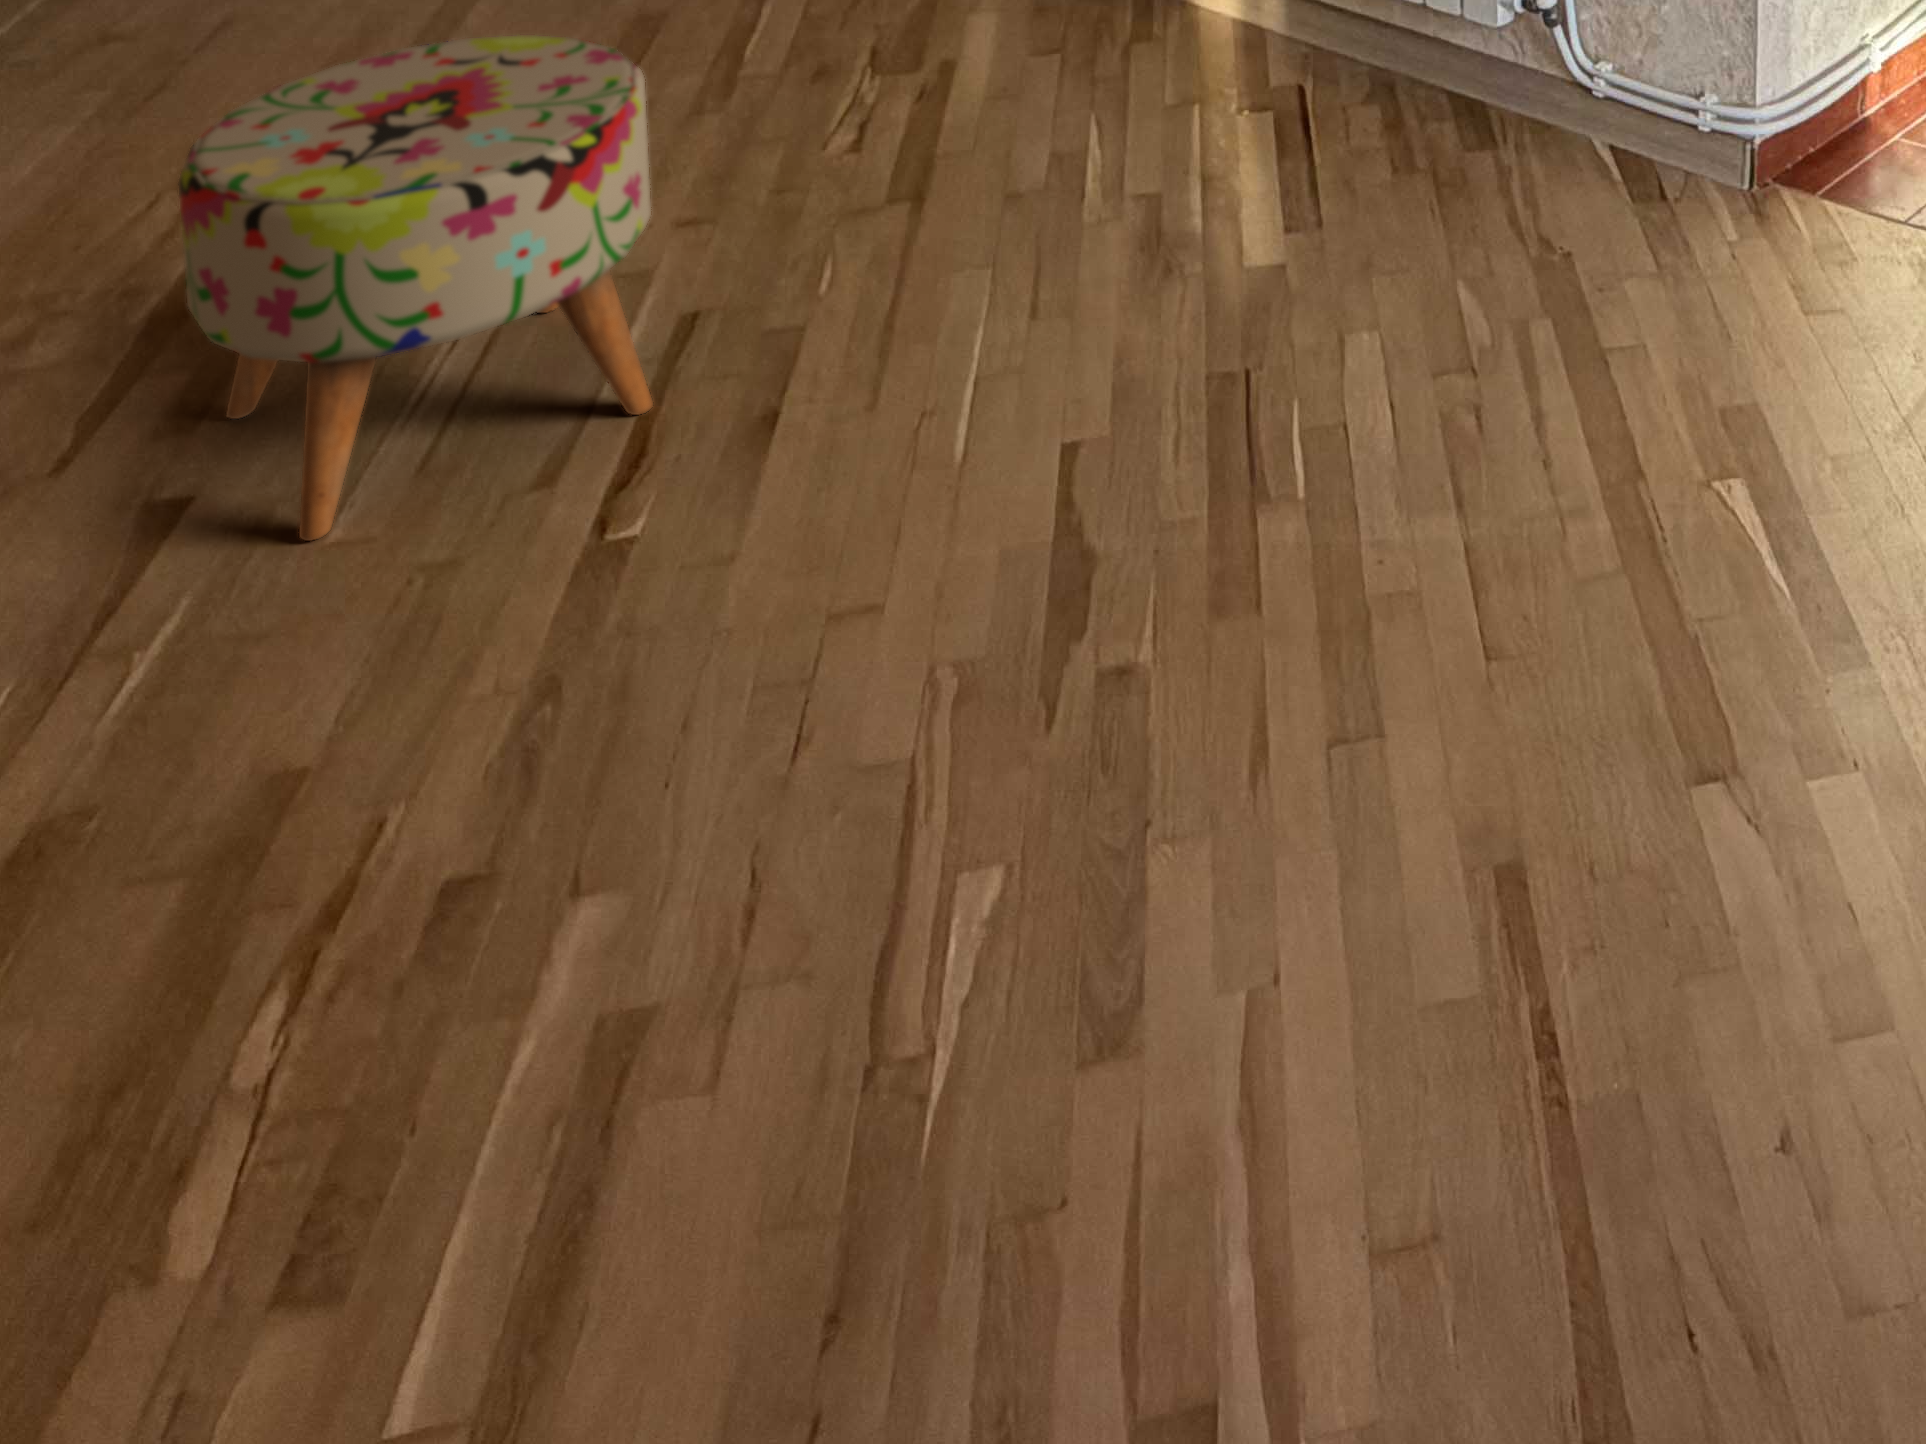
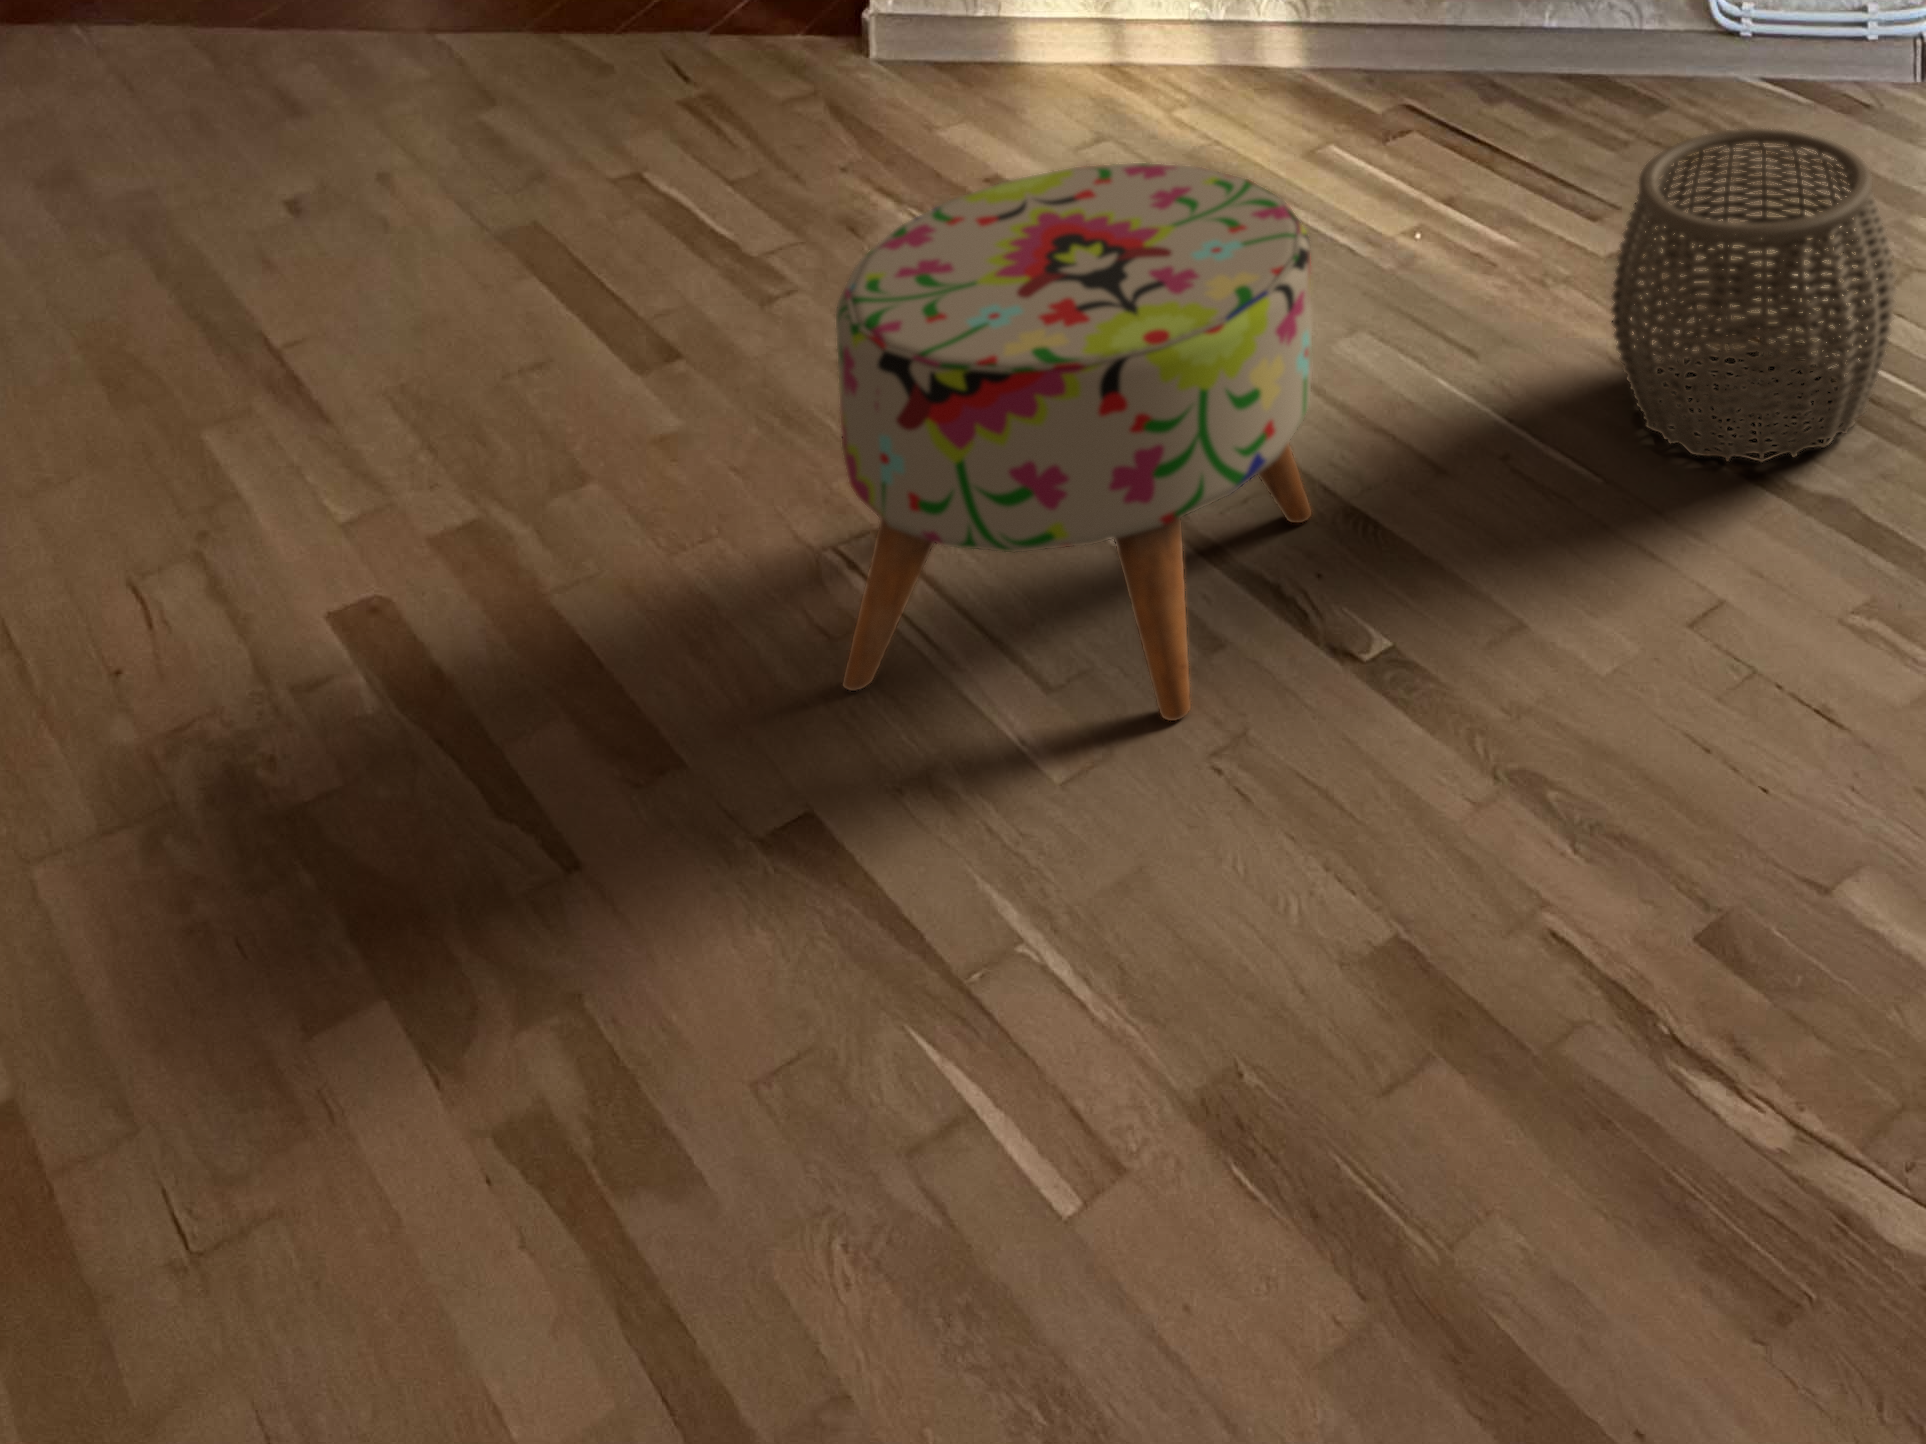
woven basket: none [895,168,1215,528] -> present [1611,129,1896,462]

